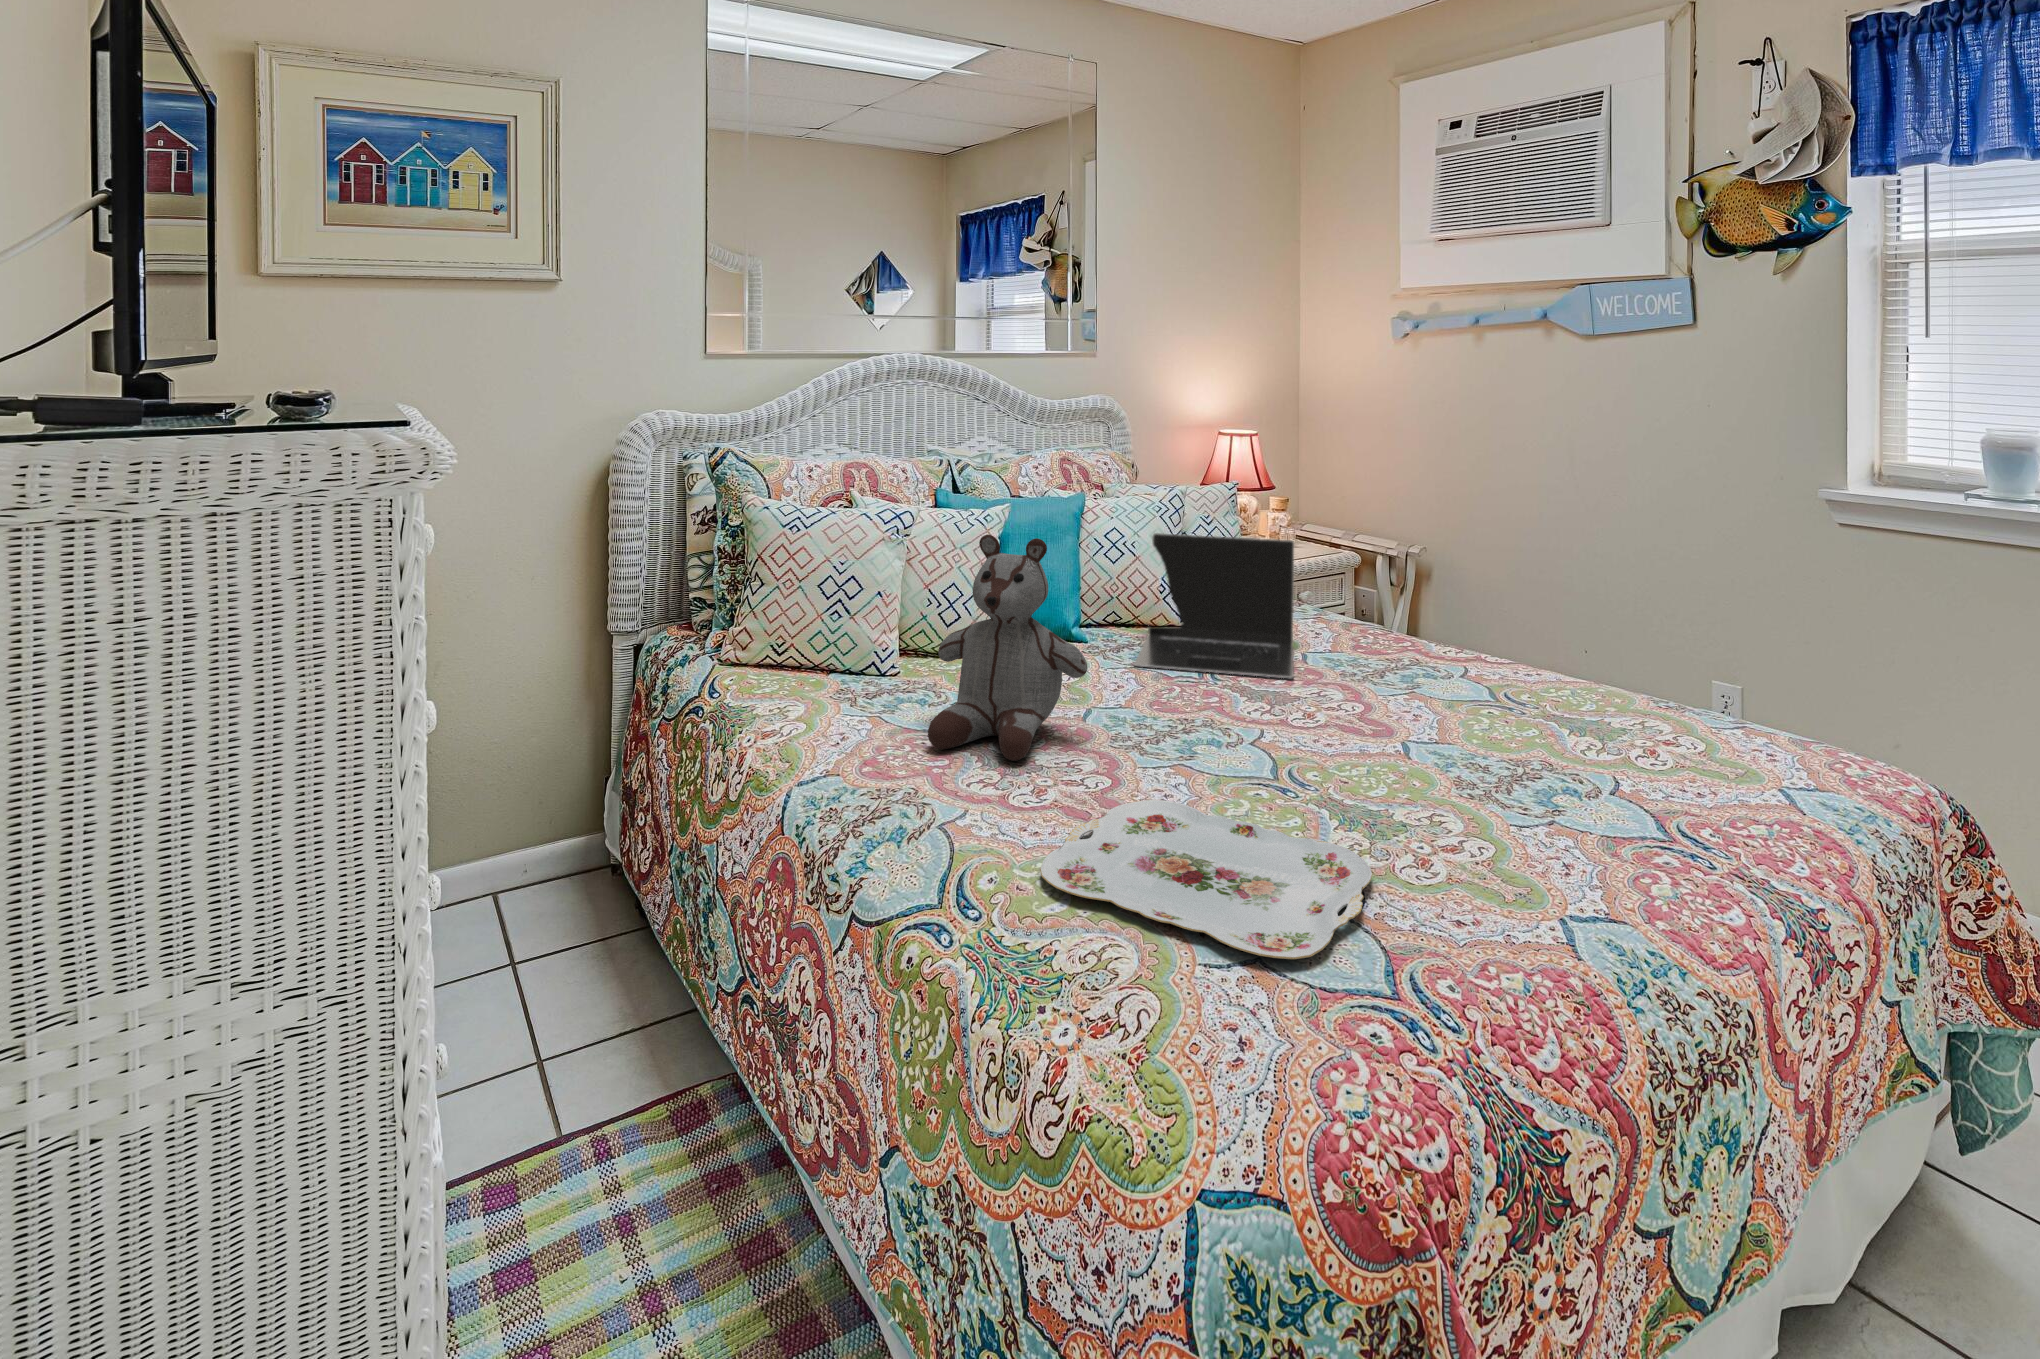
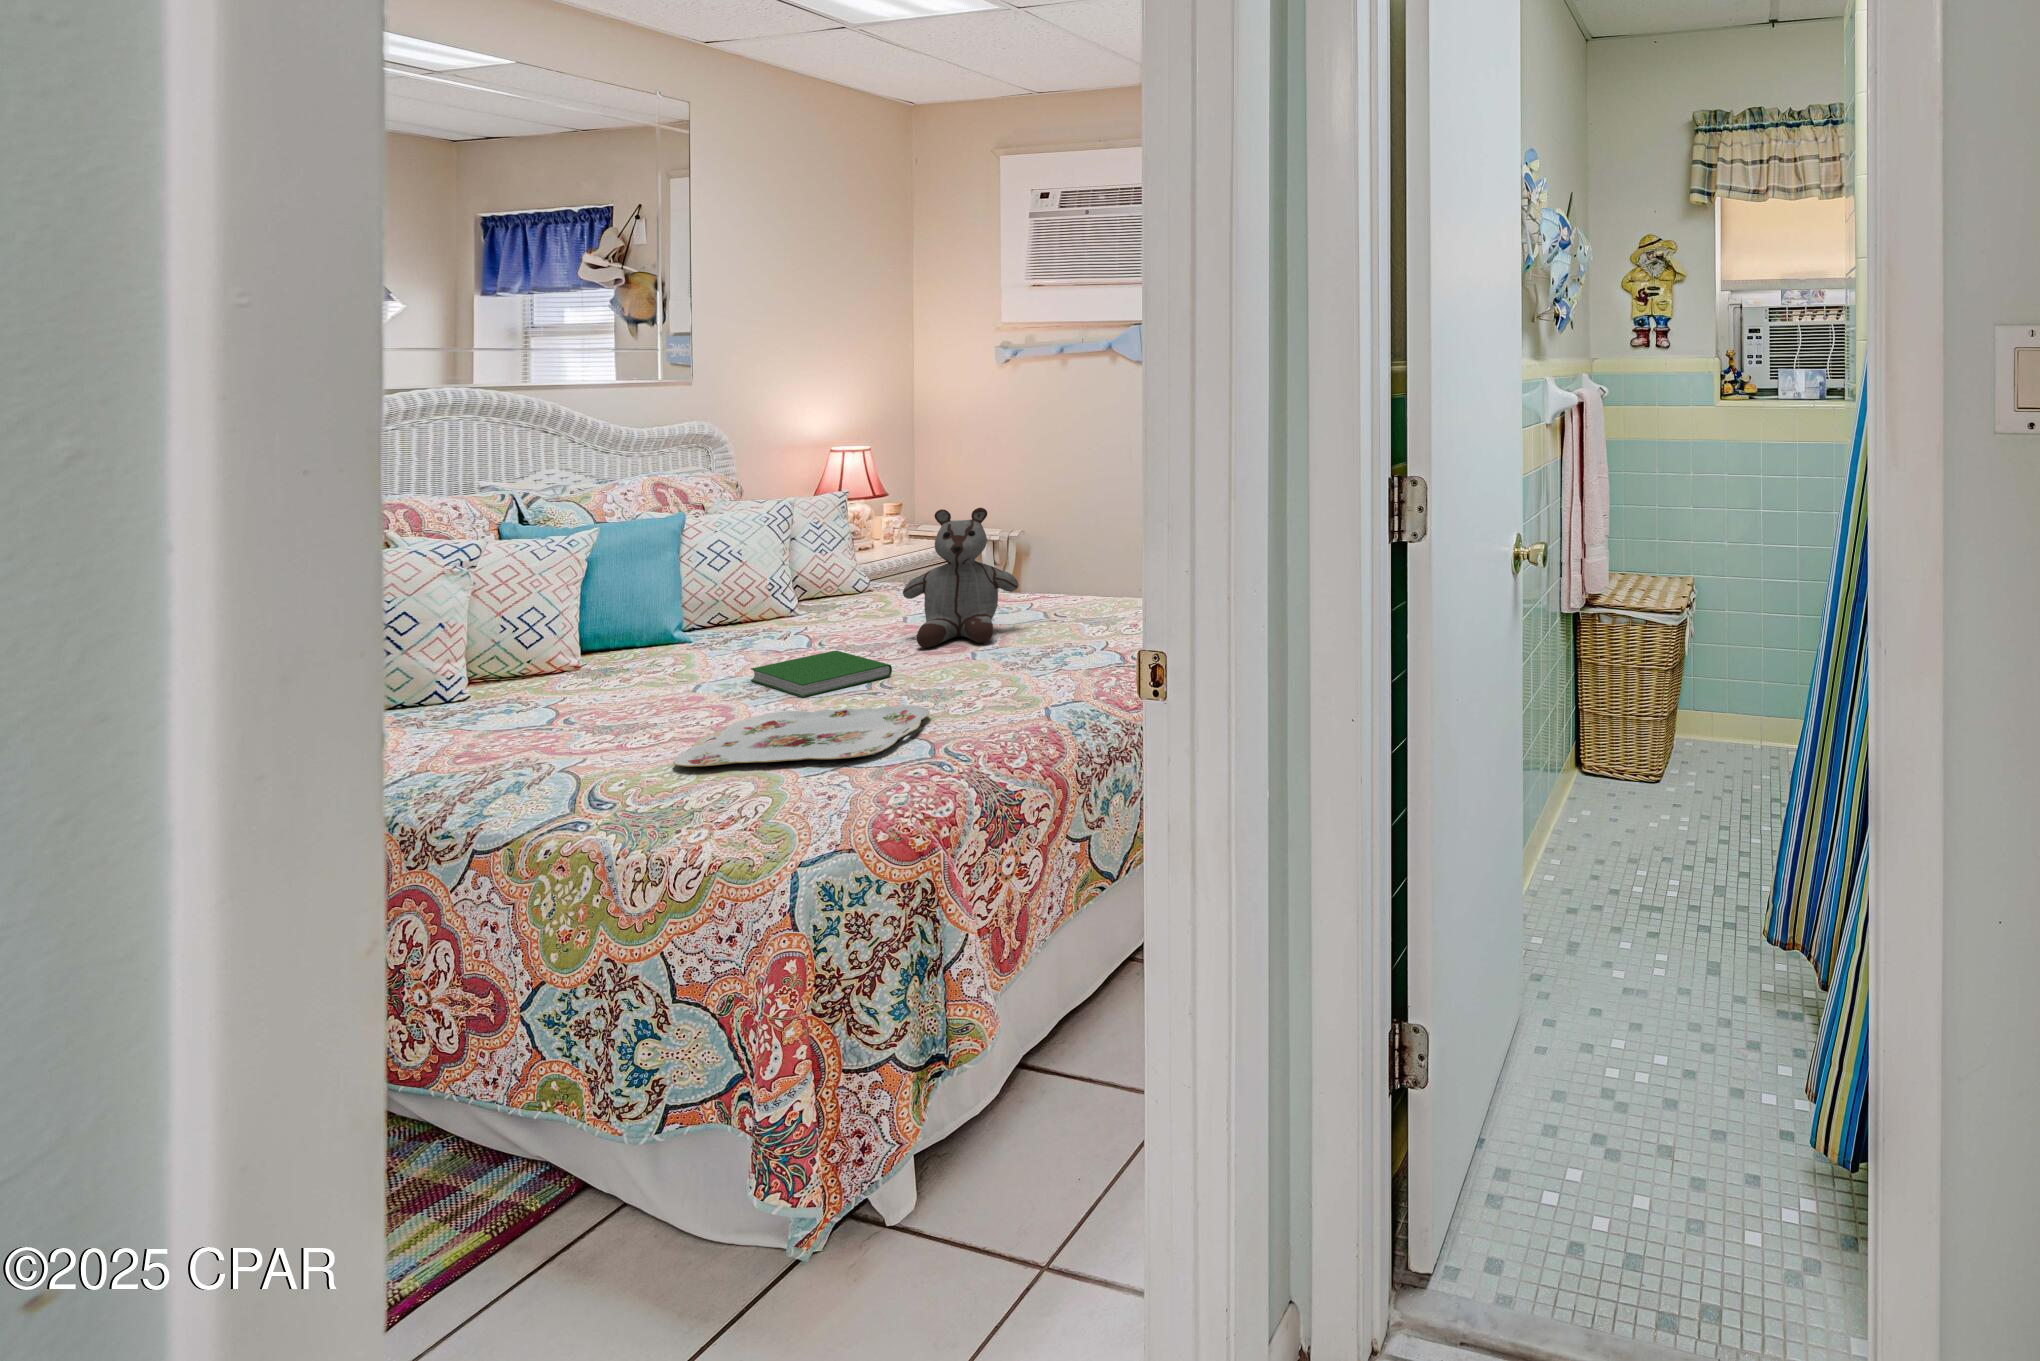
laptop: present [1134,533,1294,678] -> none [742,529,896,649]
stuffed bear: present [928,535,1088,761] -> present [903,508,1019,648]
hardcover book: none [1139,700,1302,773] -> present [751,651,892,697]

